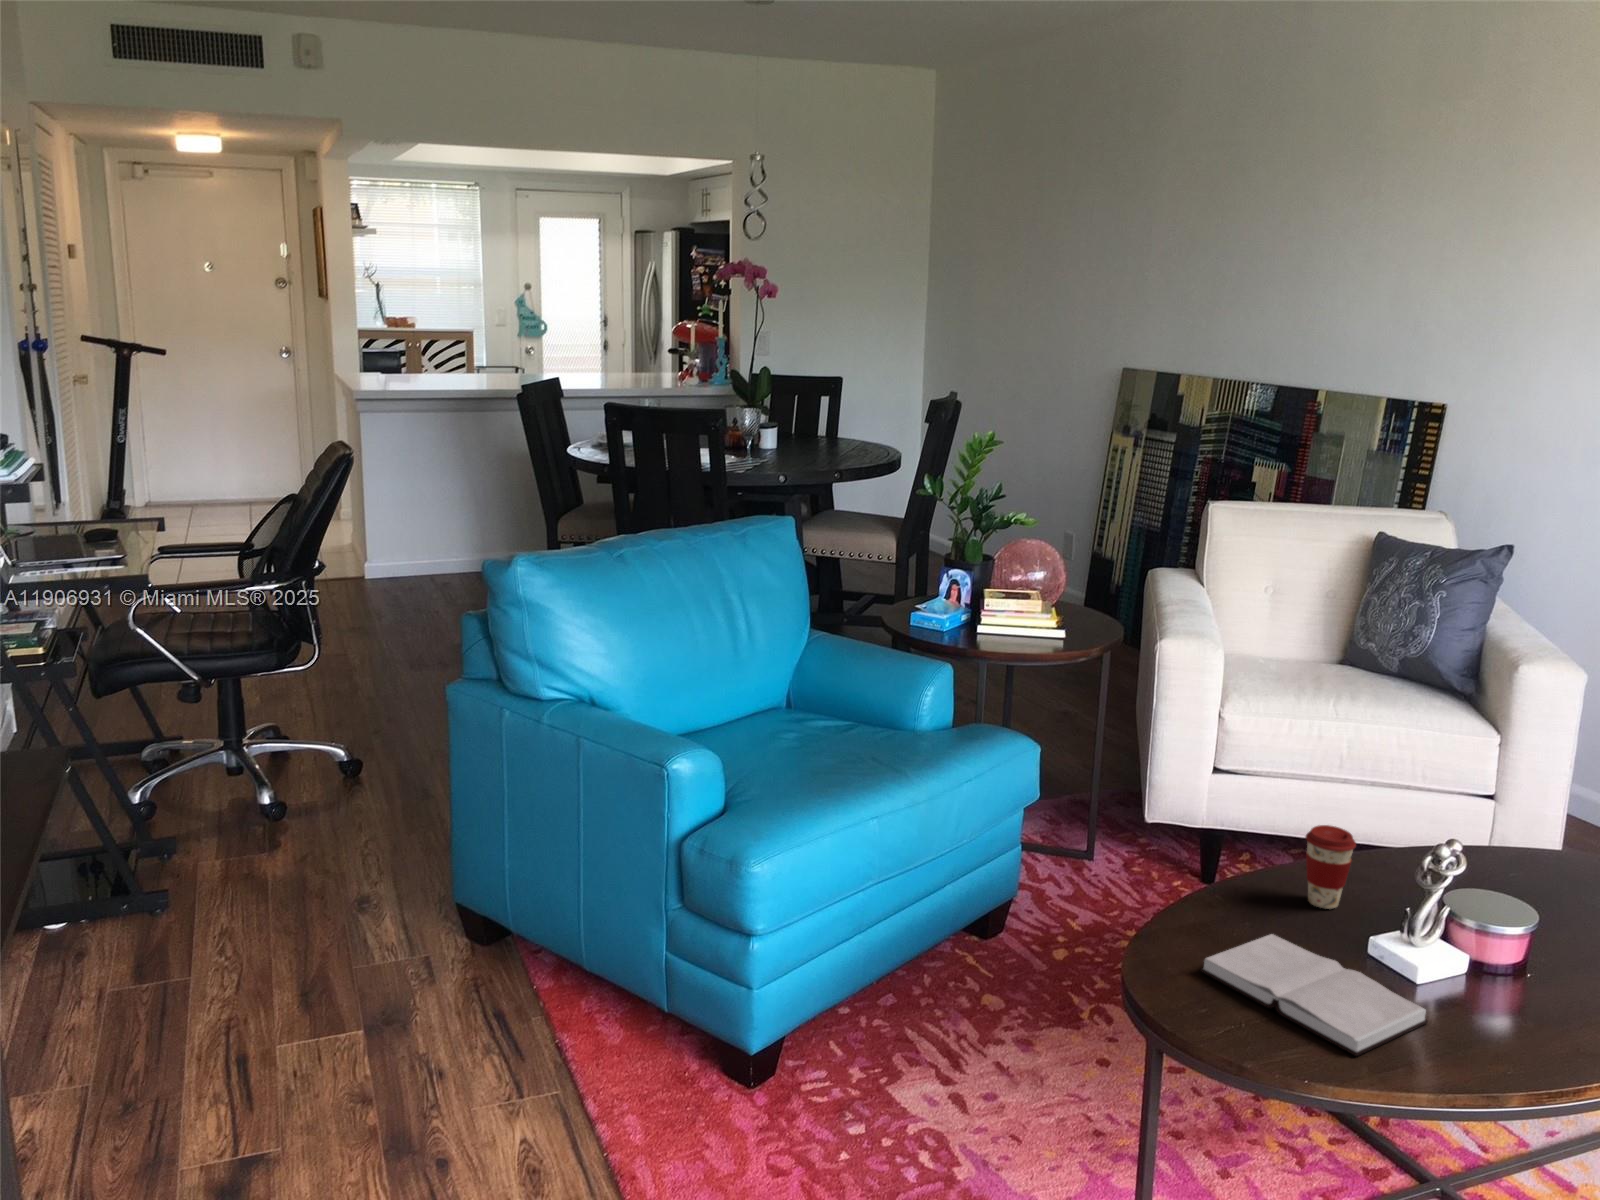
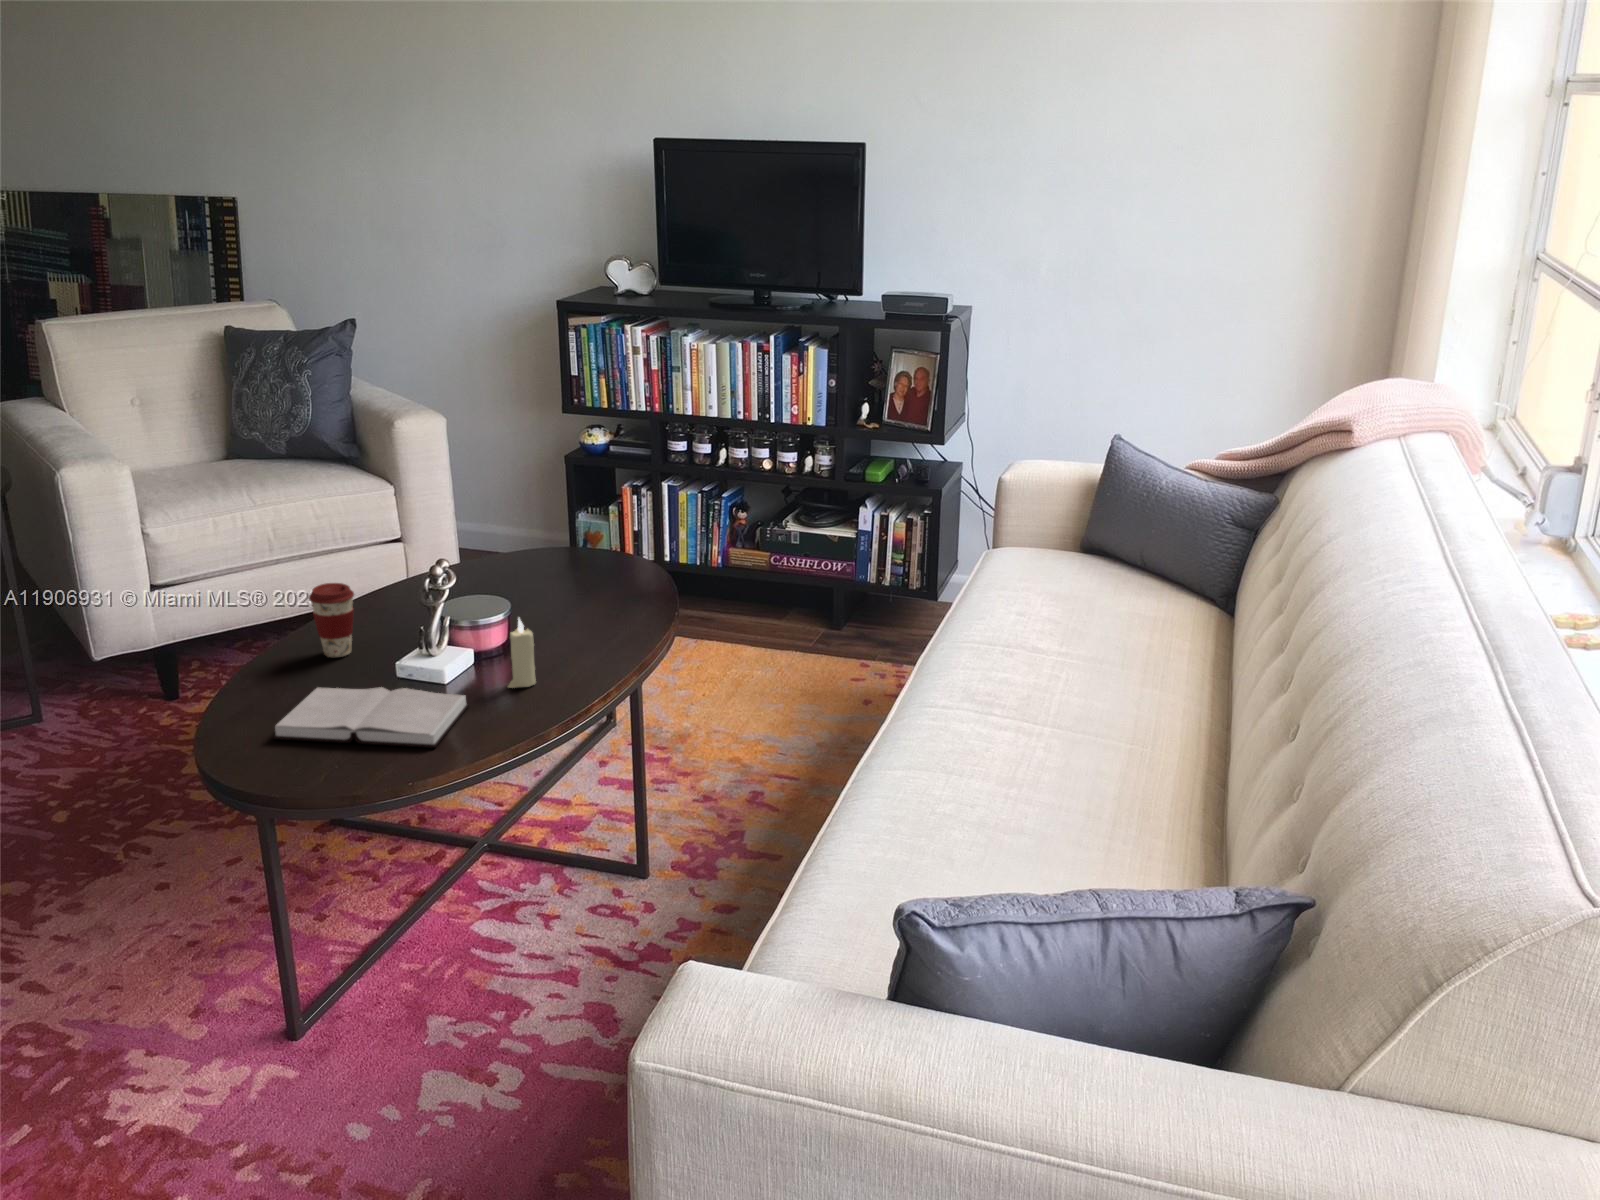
candle: none [1489,943,1540,1030] -> present [508,619,536,688]

